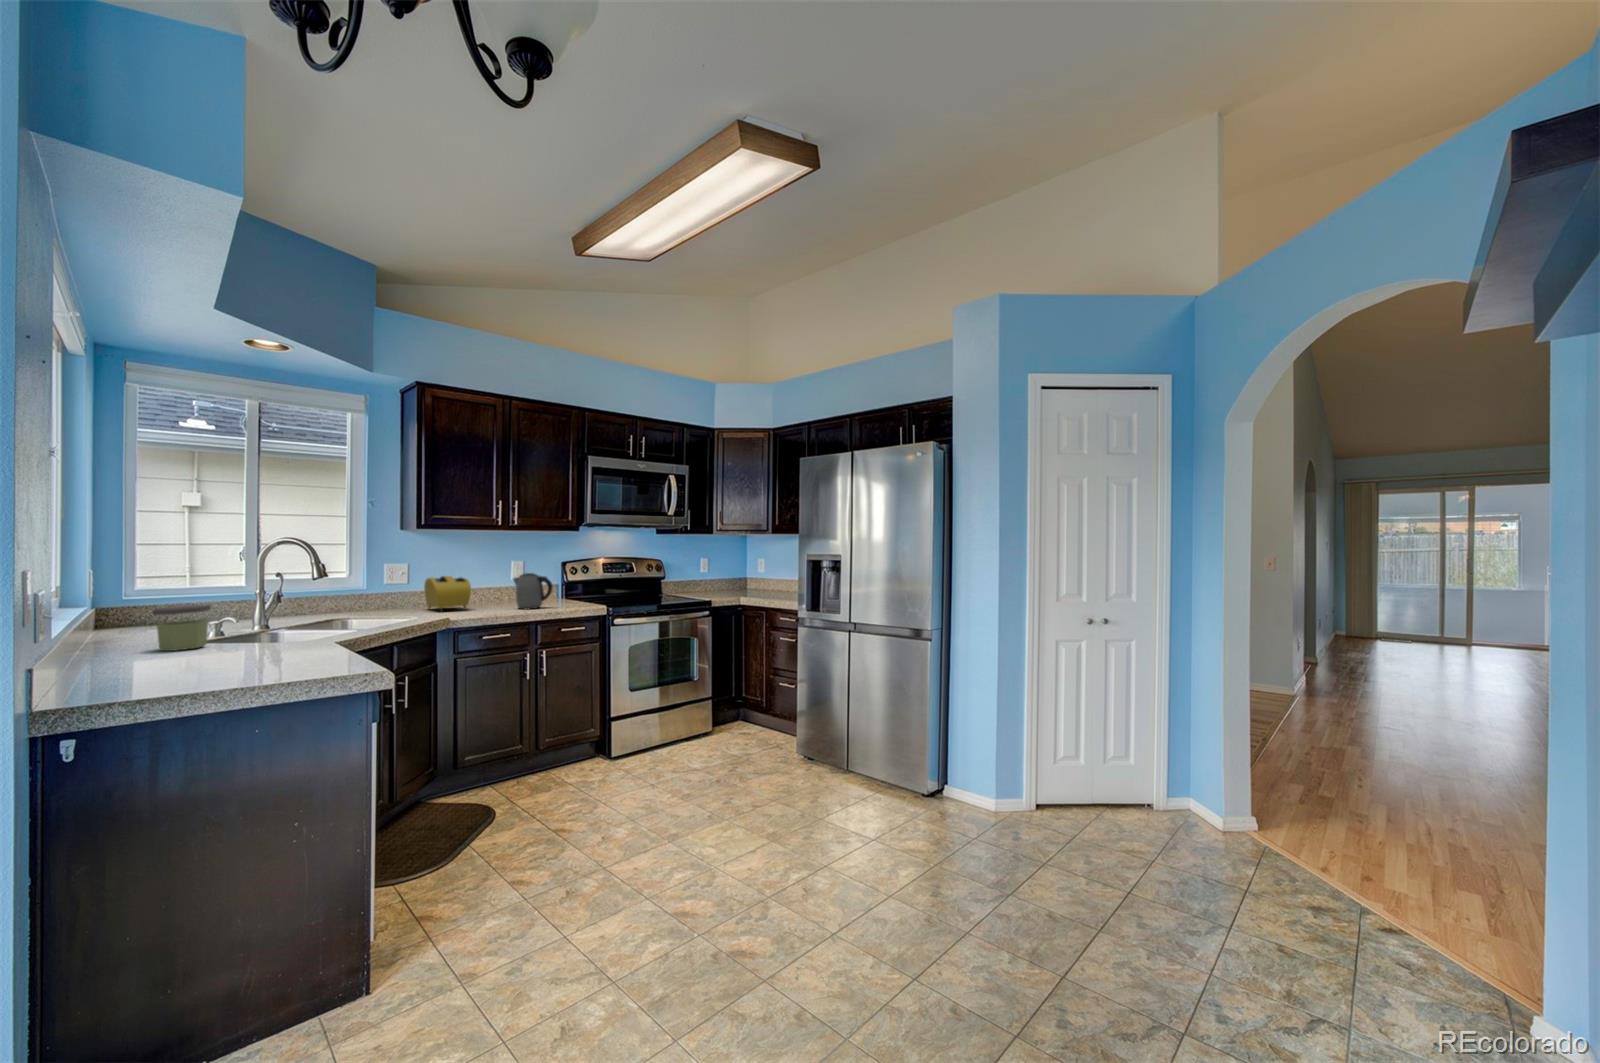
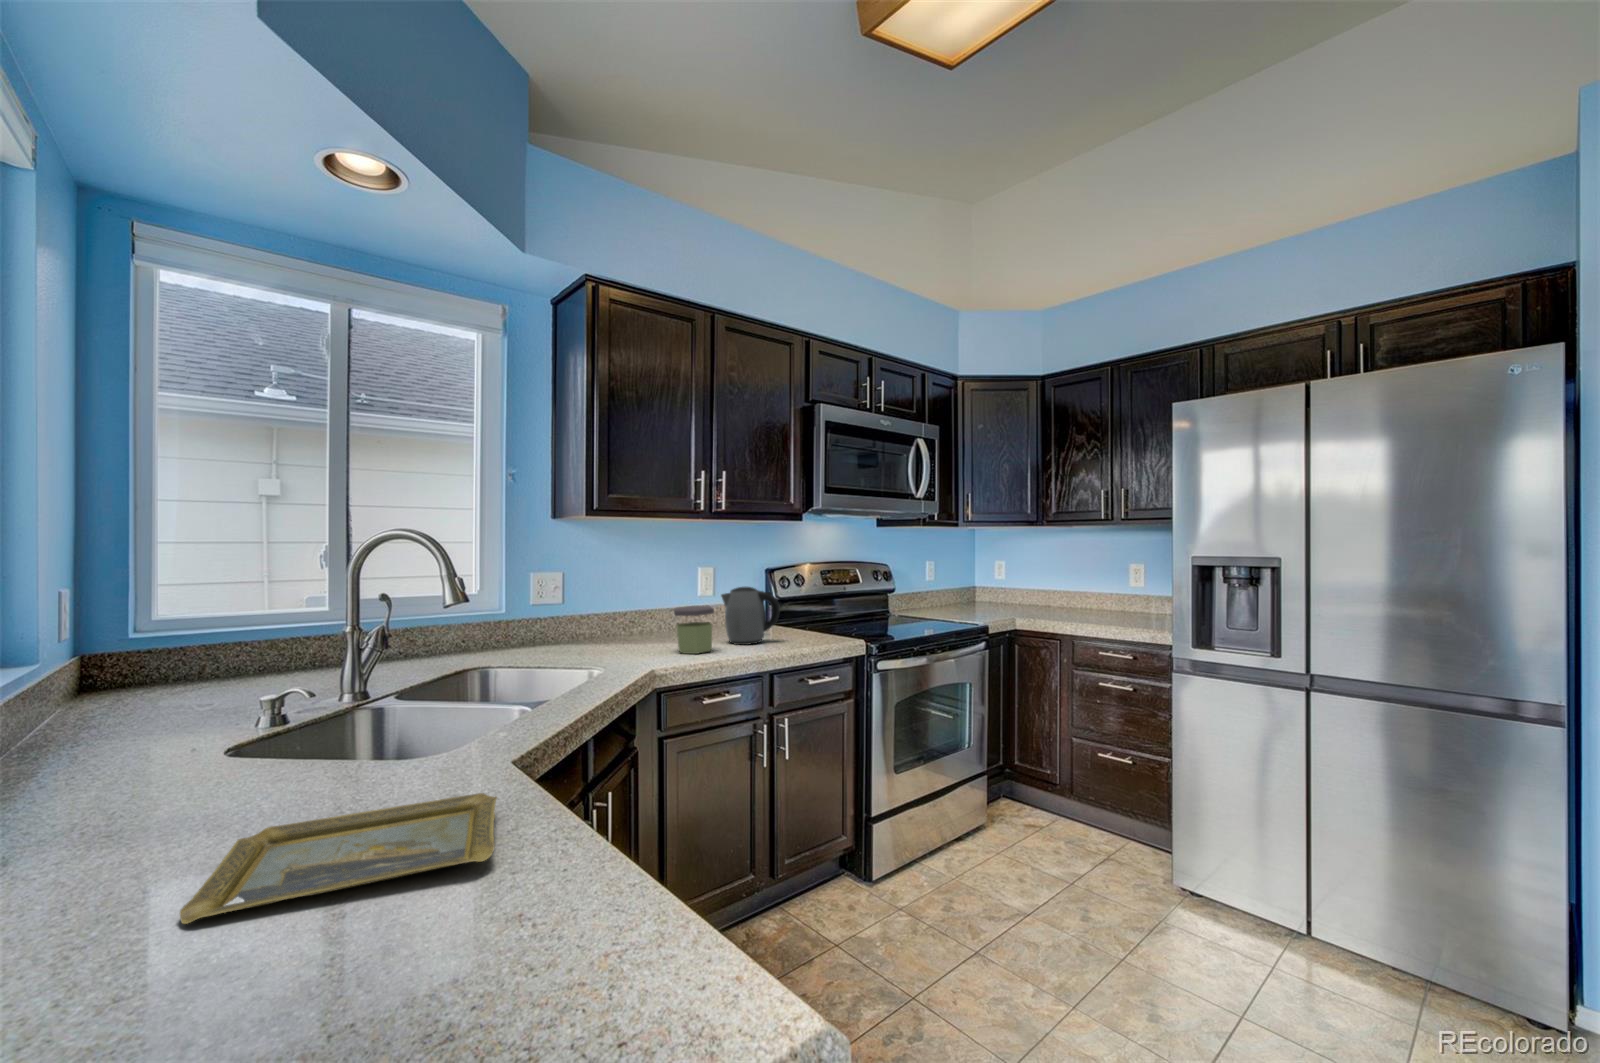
toaster: present [424,576,471,611] -> none [589,592,663,651]
jar: present [153,605,211,651] -> present [674,606,714,654]
tray: none [198,646,320,668] -> present [180,793,497,924]

